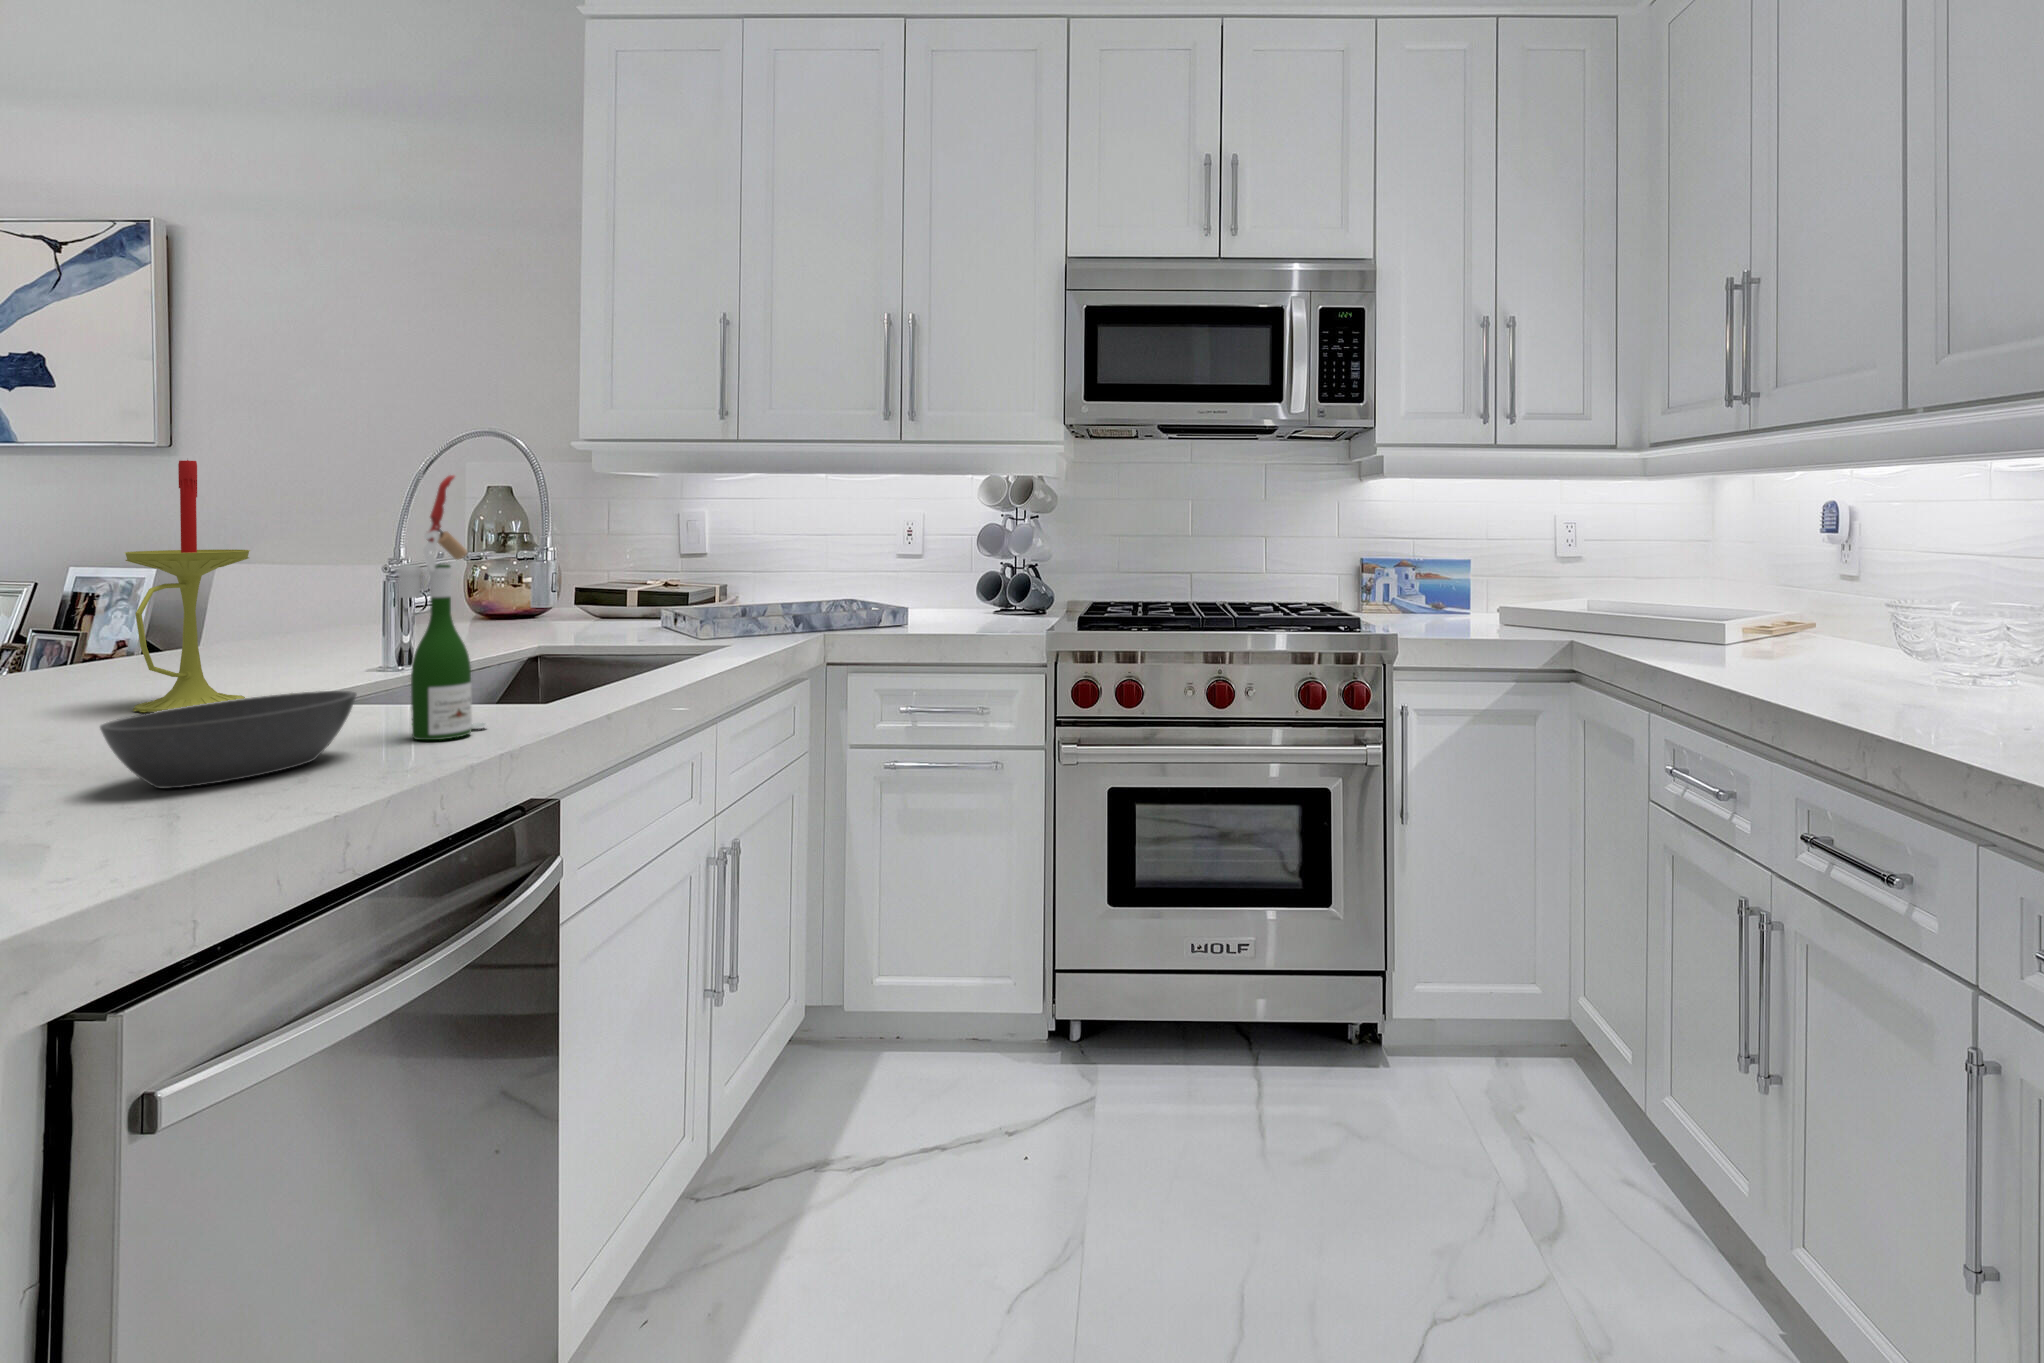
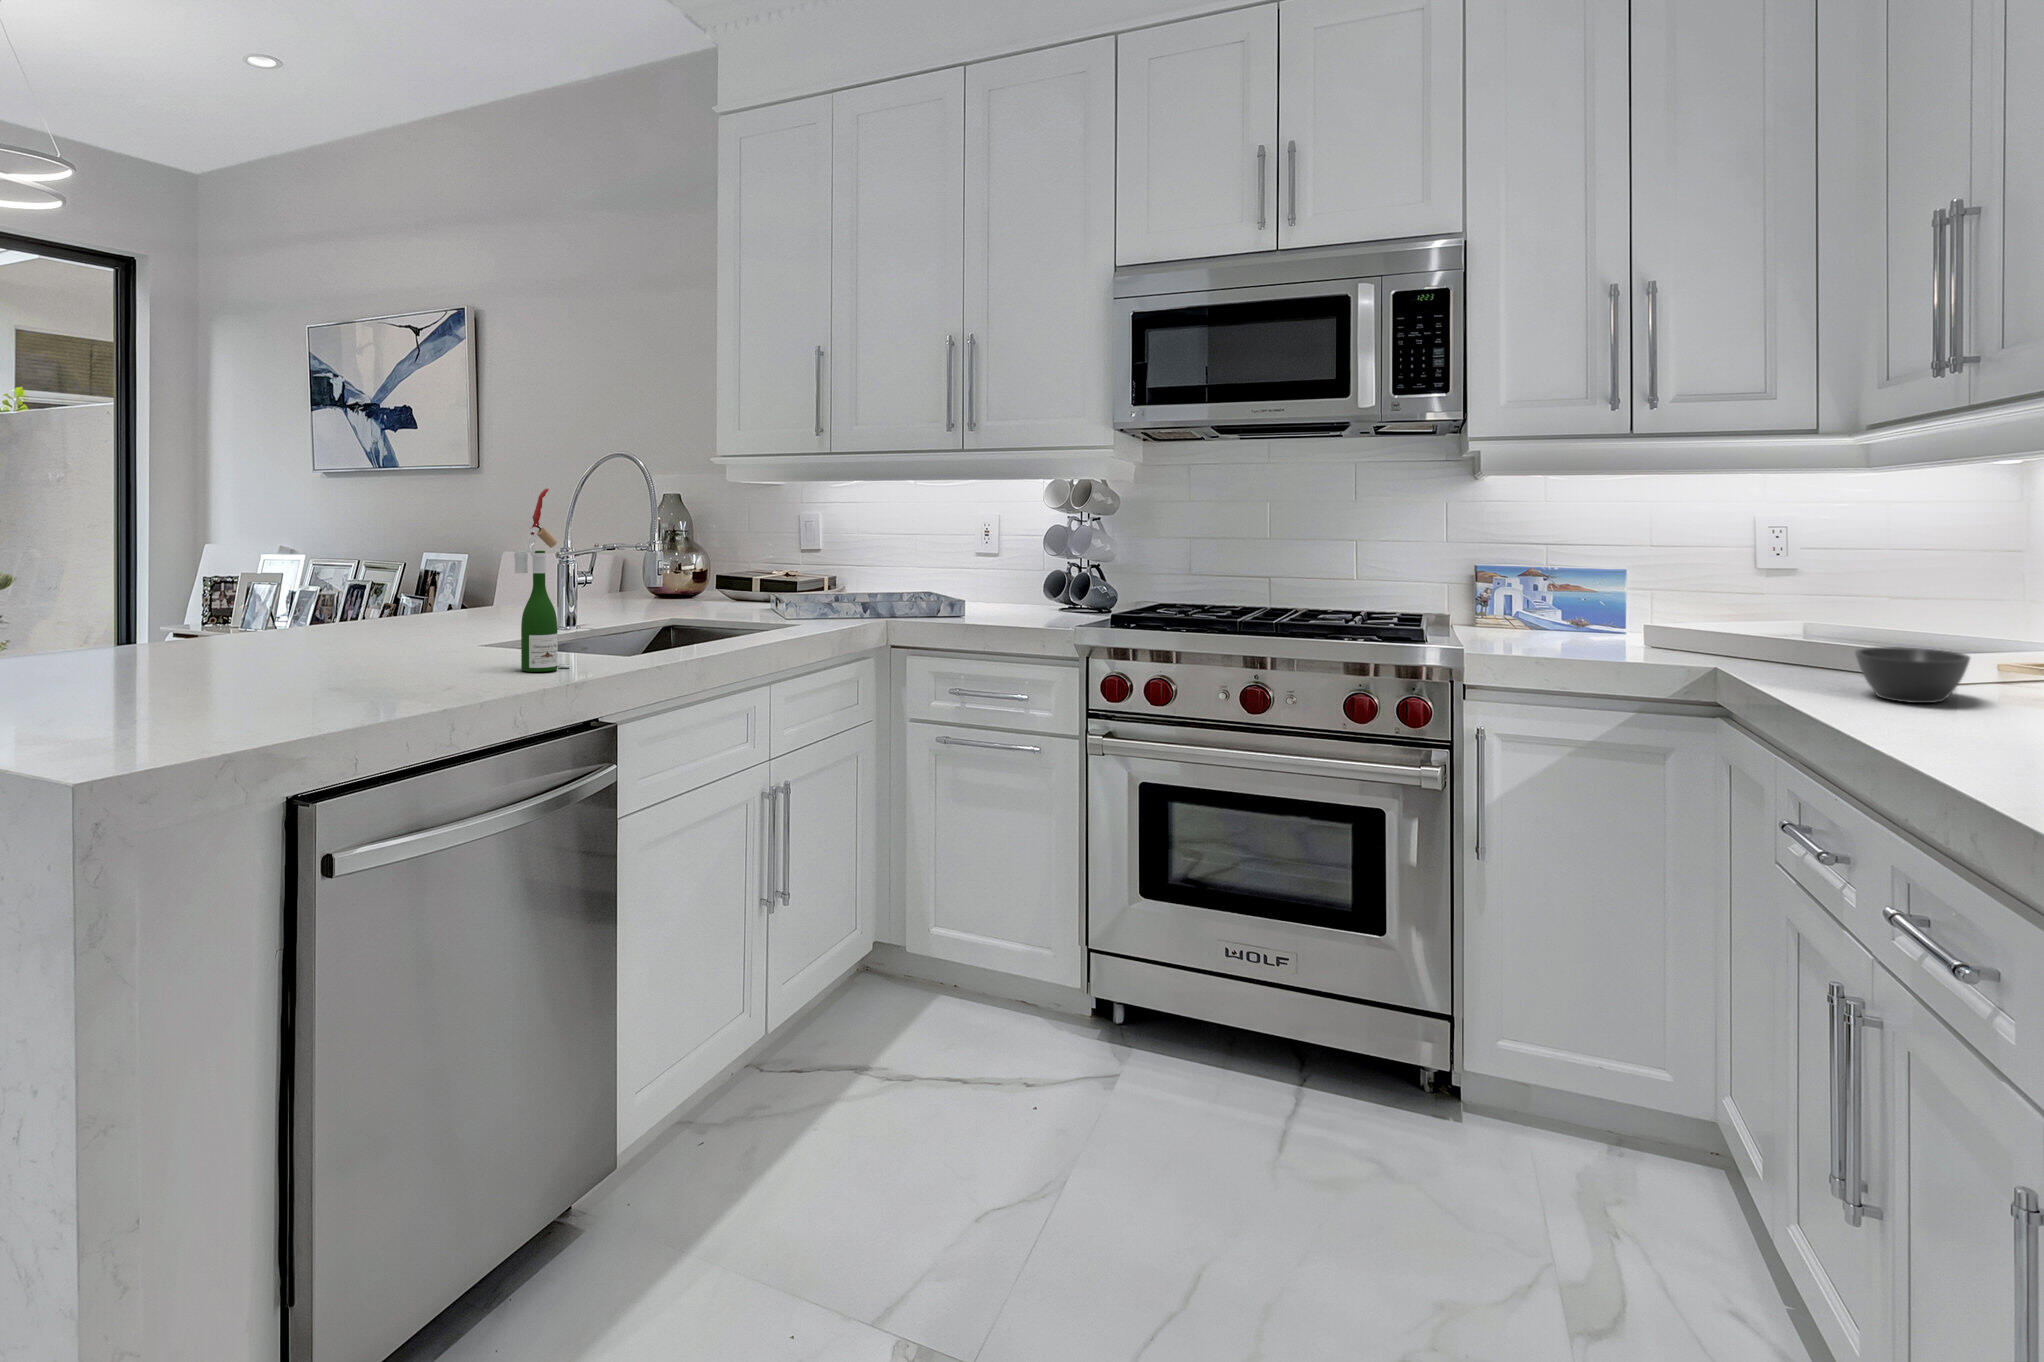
candle: present [124,460,250,712] -> none [391,476,458,646]
bowl: present [100,691,357,789] -> present [1855,647,1970,703]

